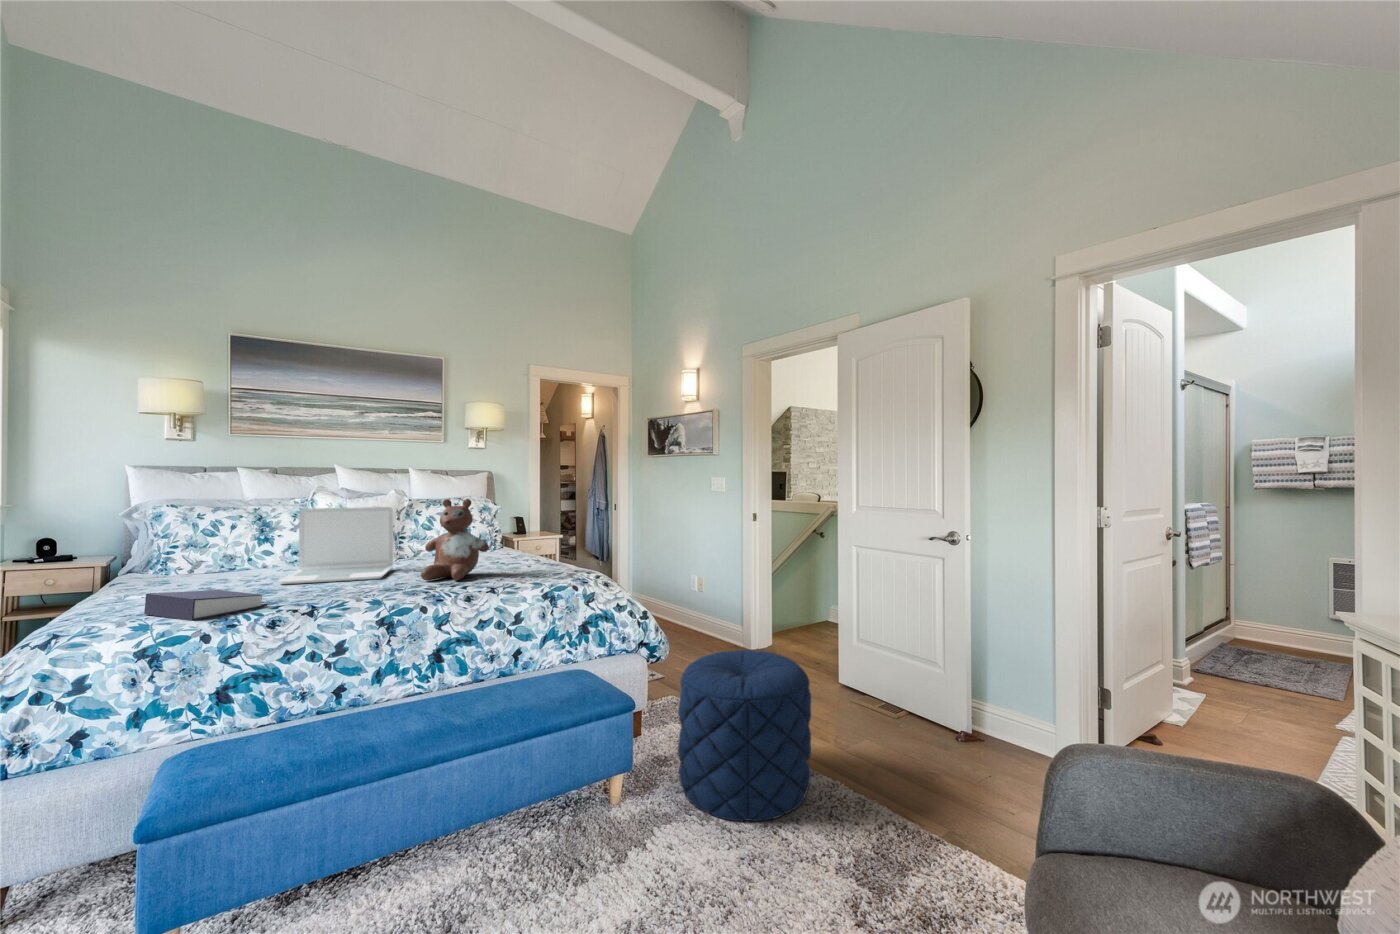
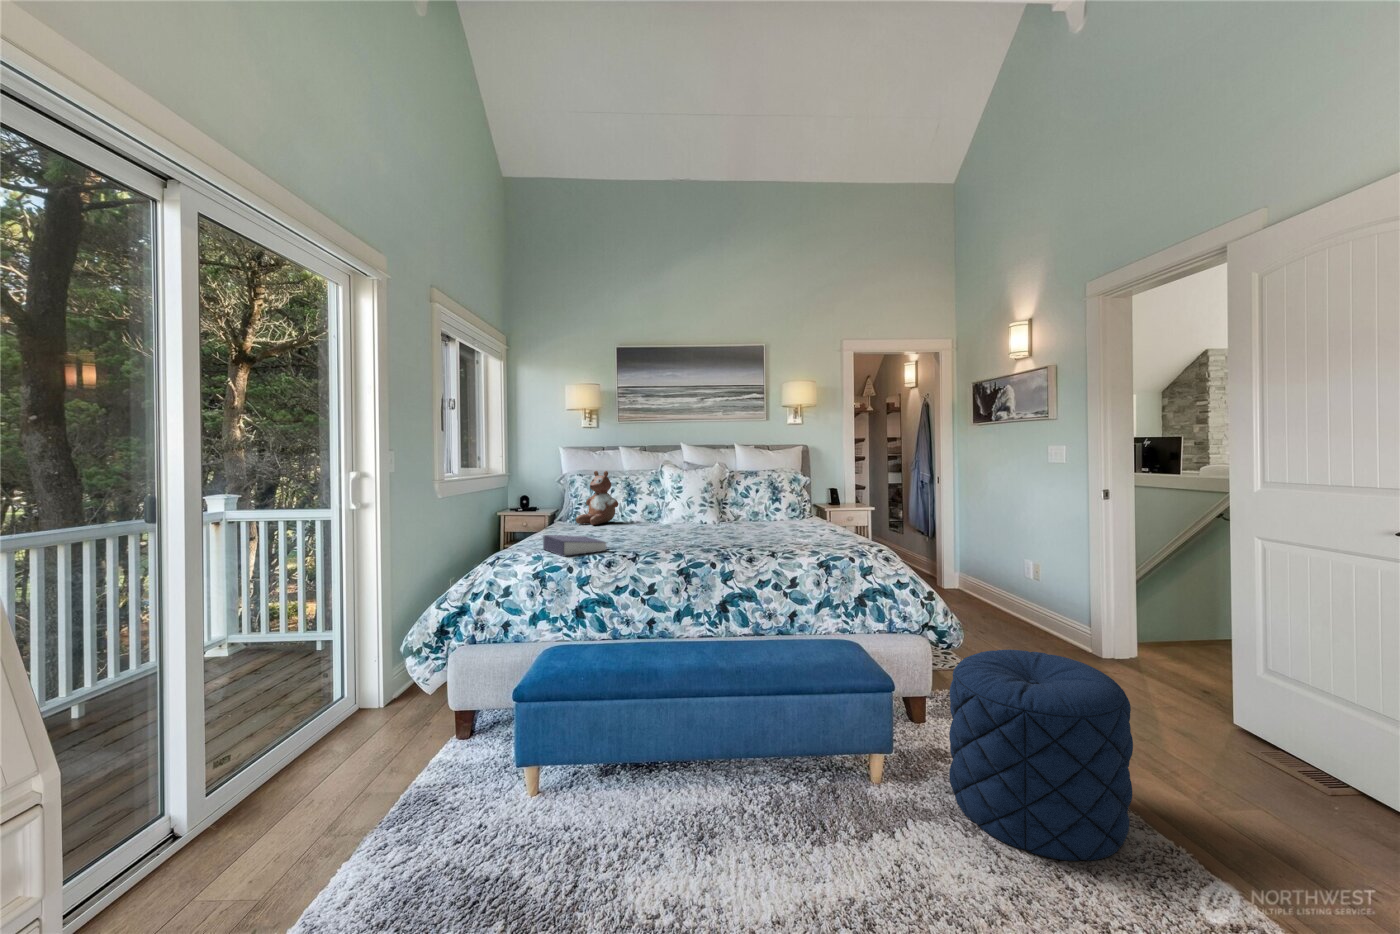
stuffed bear: present [421,499,489,581] -> present [576,471,618,525]
laptop: present [278,507,393,584] -> none [628,477,710,537]

